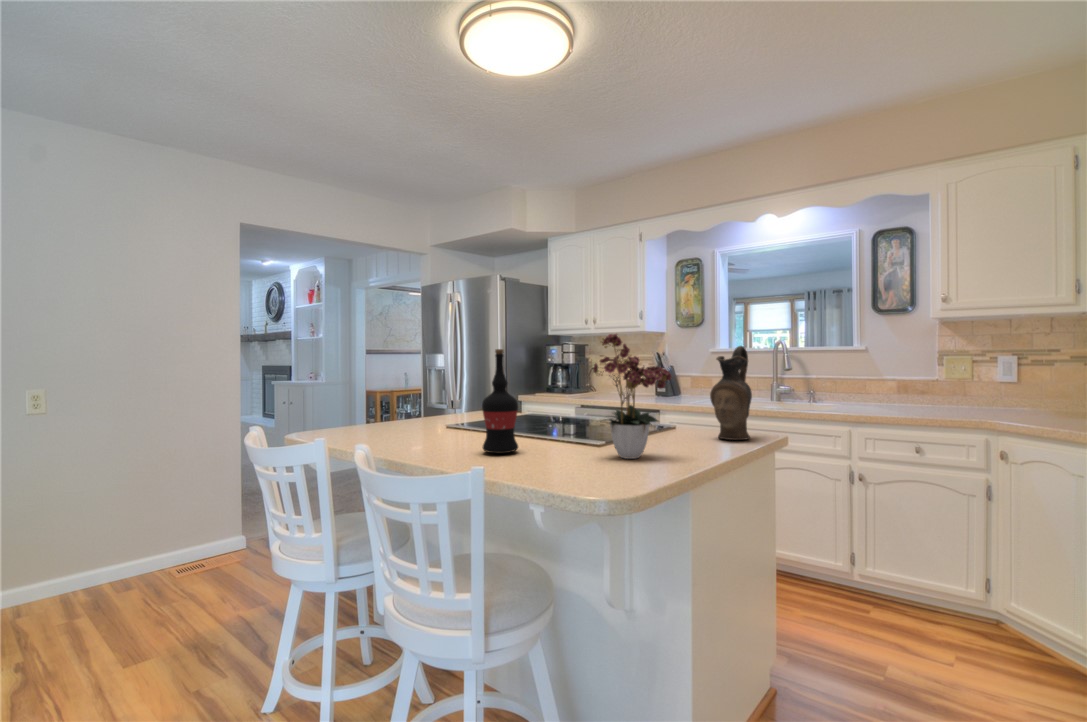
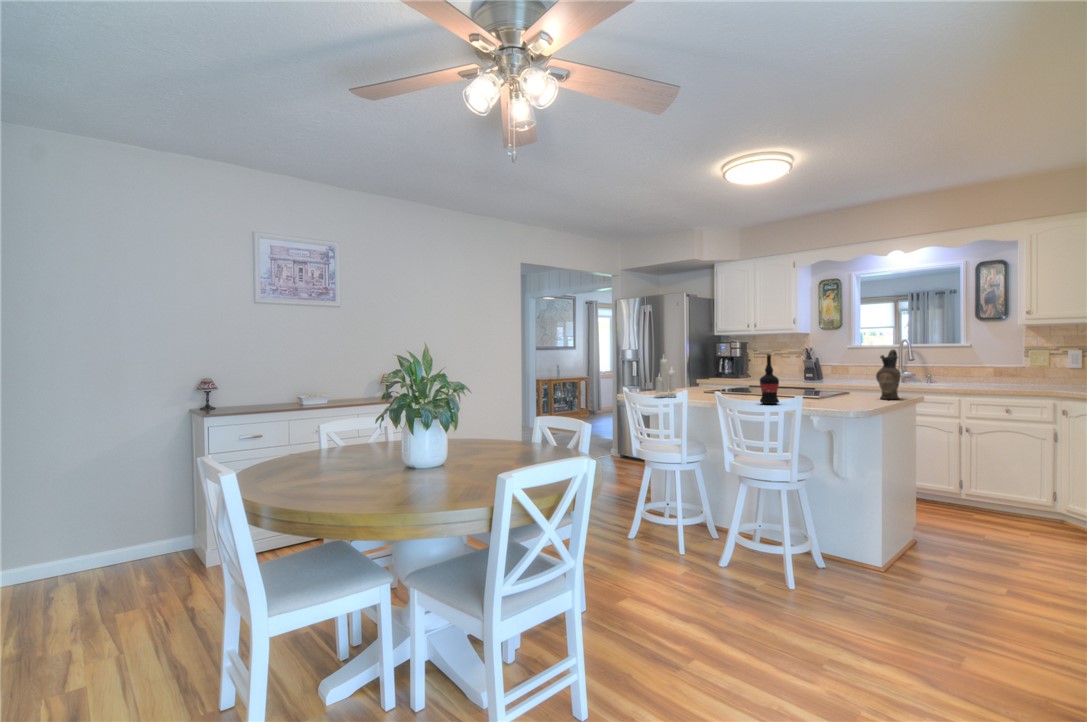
flower arrangement: present [593,334,672,459] -> none [821,343,867,405]
candle: none [343,348,385,432] -> present [655,359,676,397]

